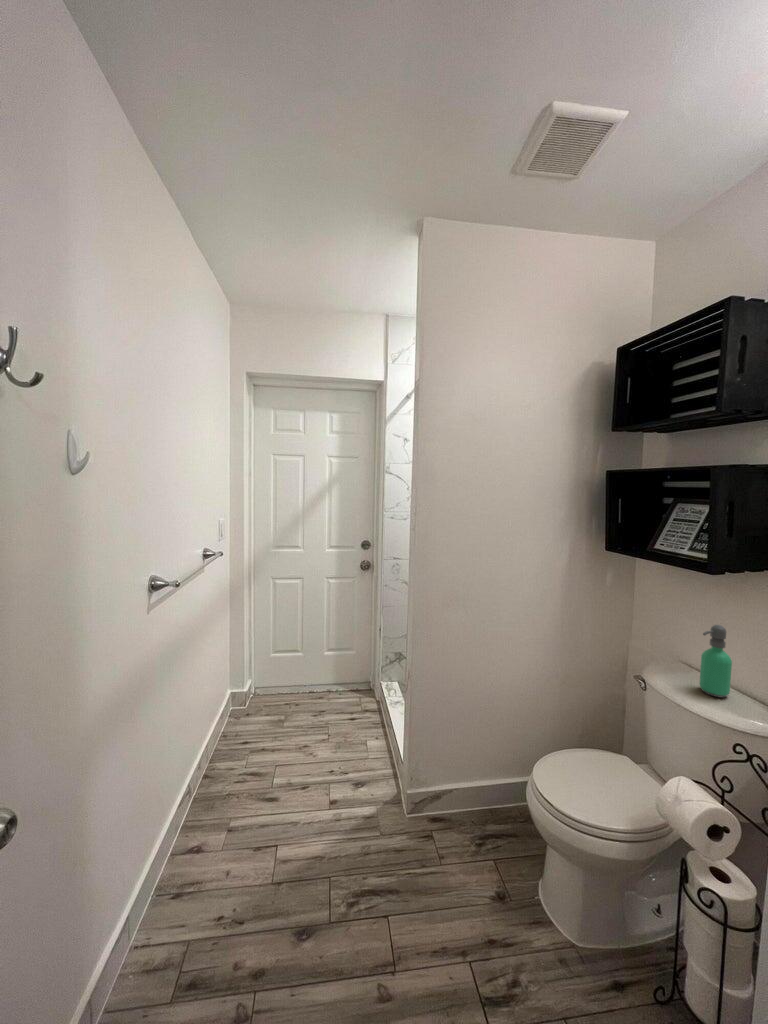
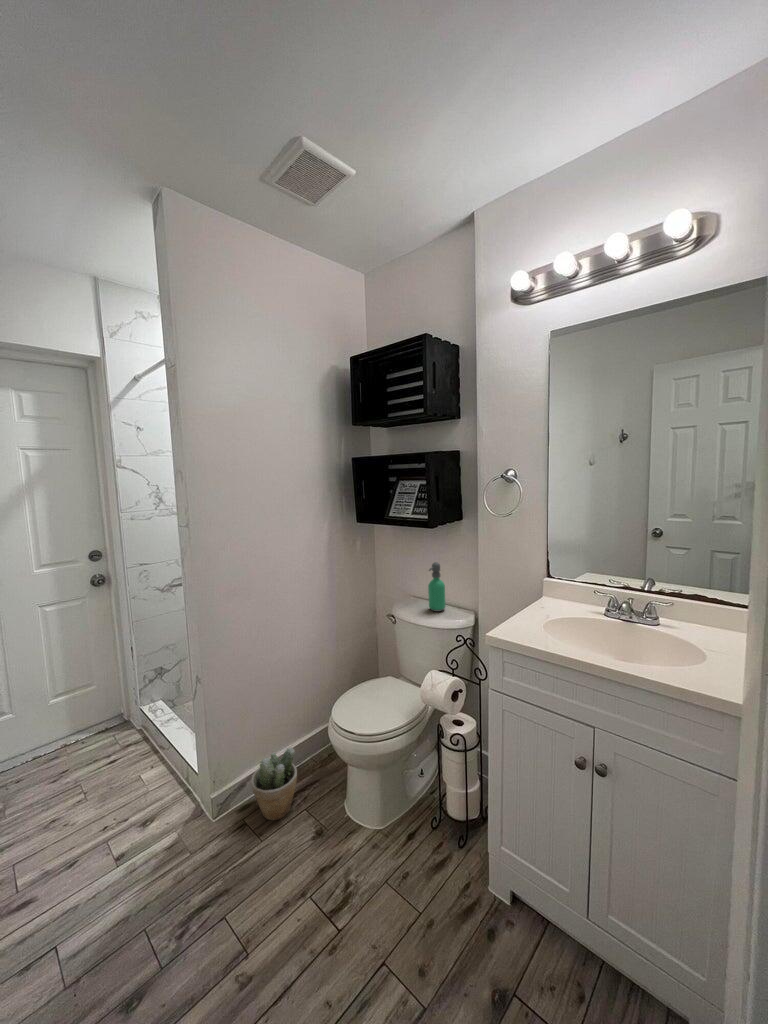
potted plant: none [442,779,491,853] -> present [251,748,297,821]

